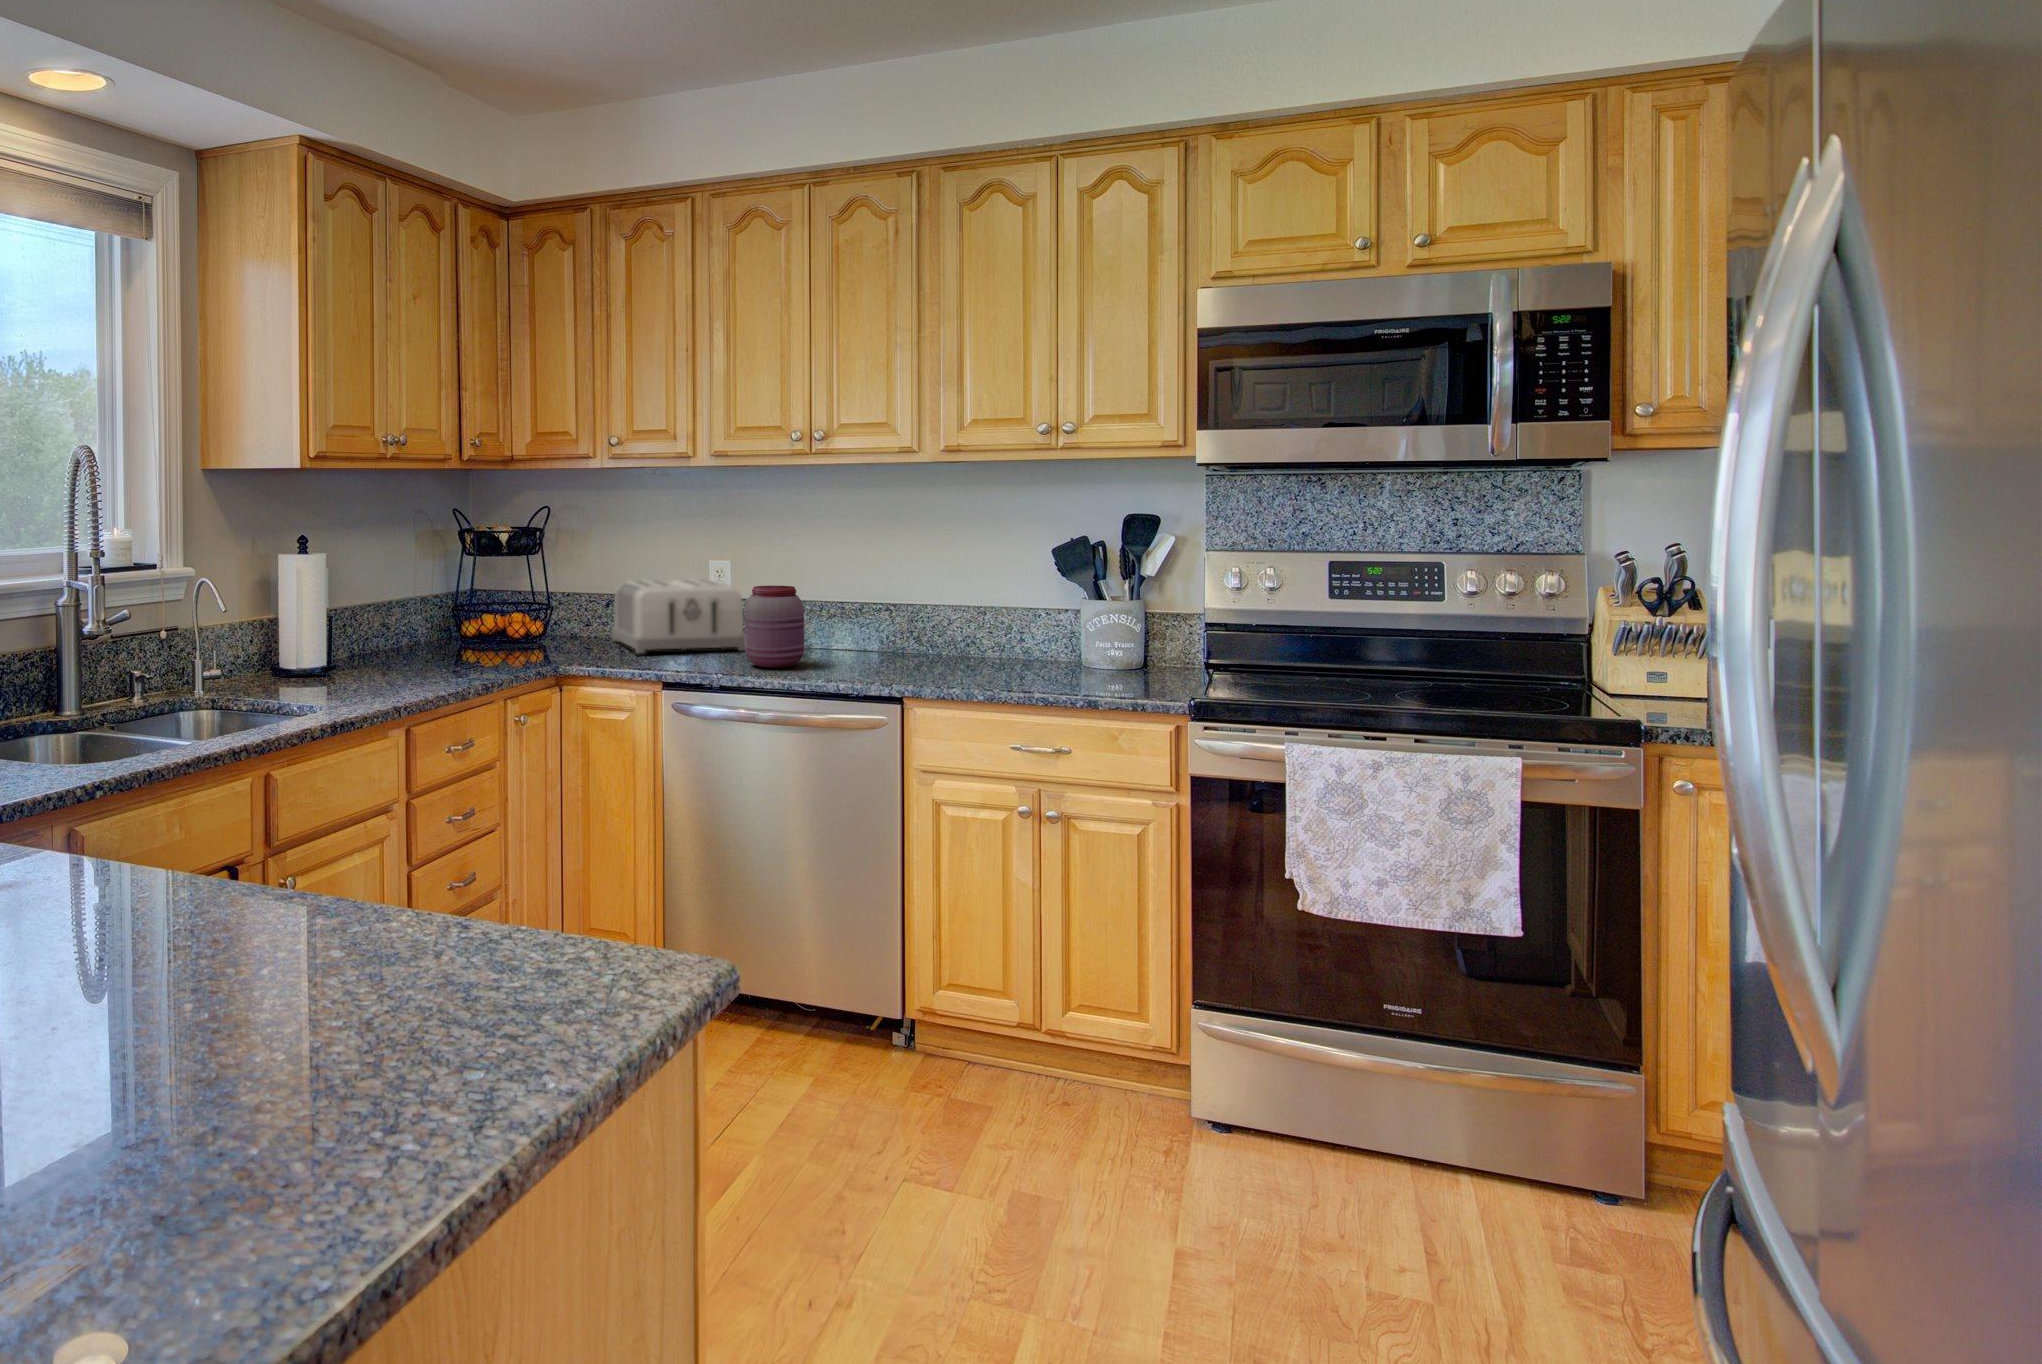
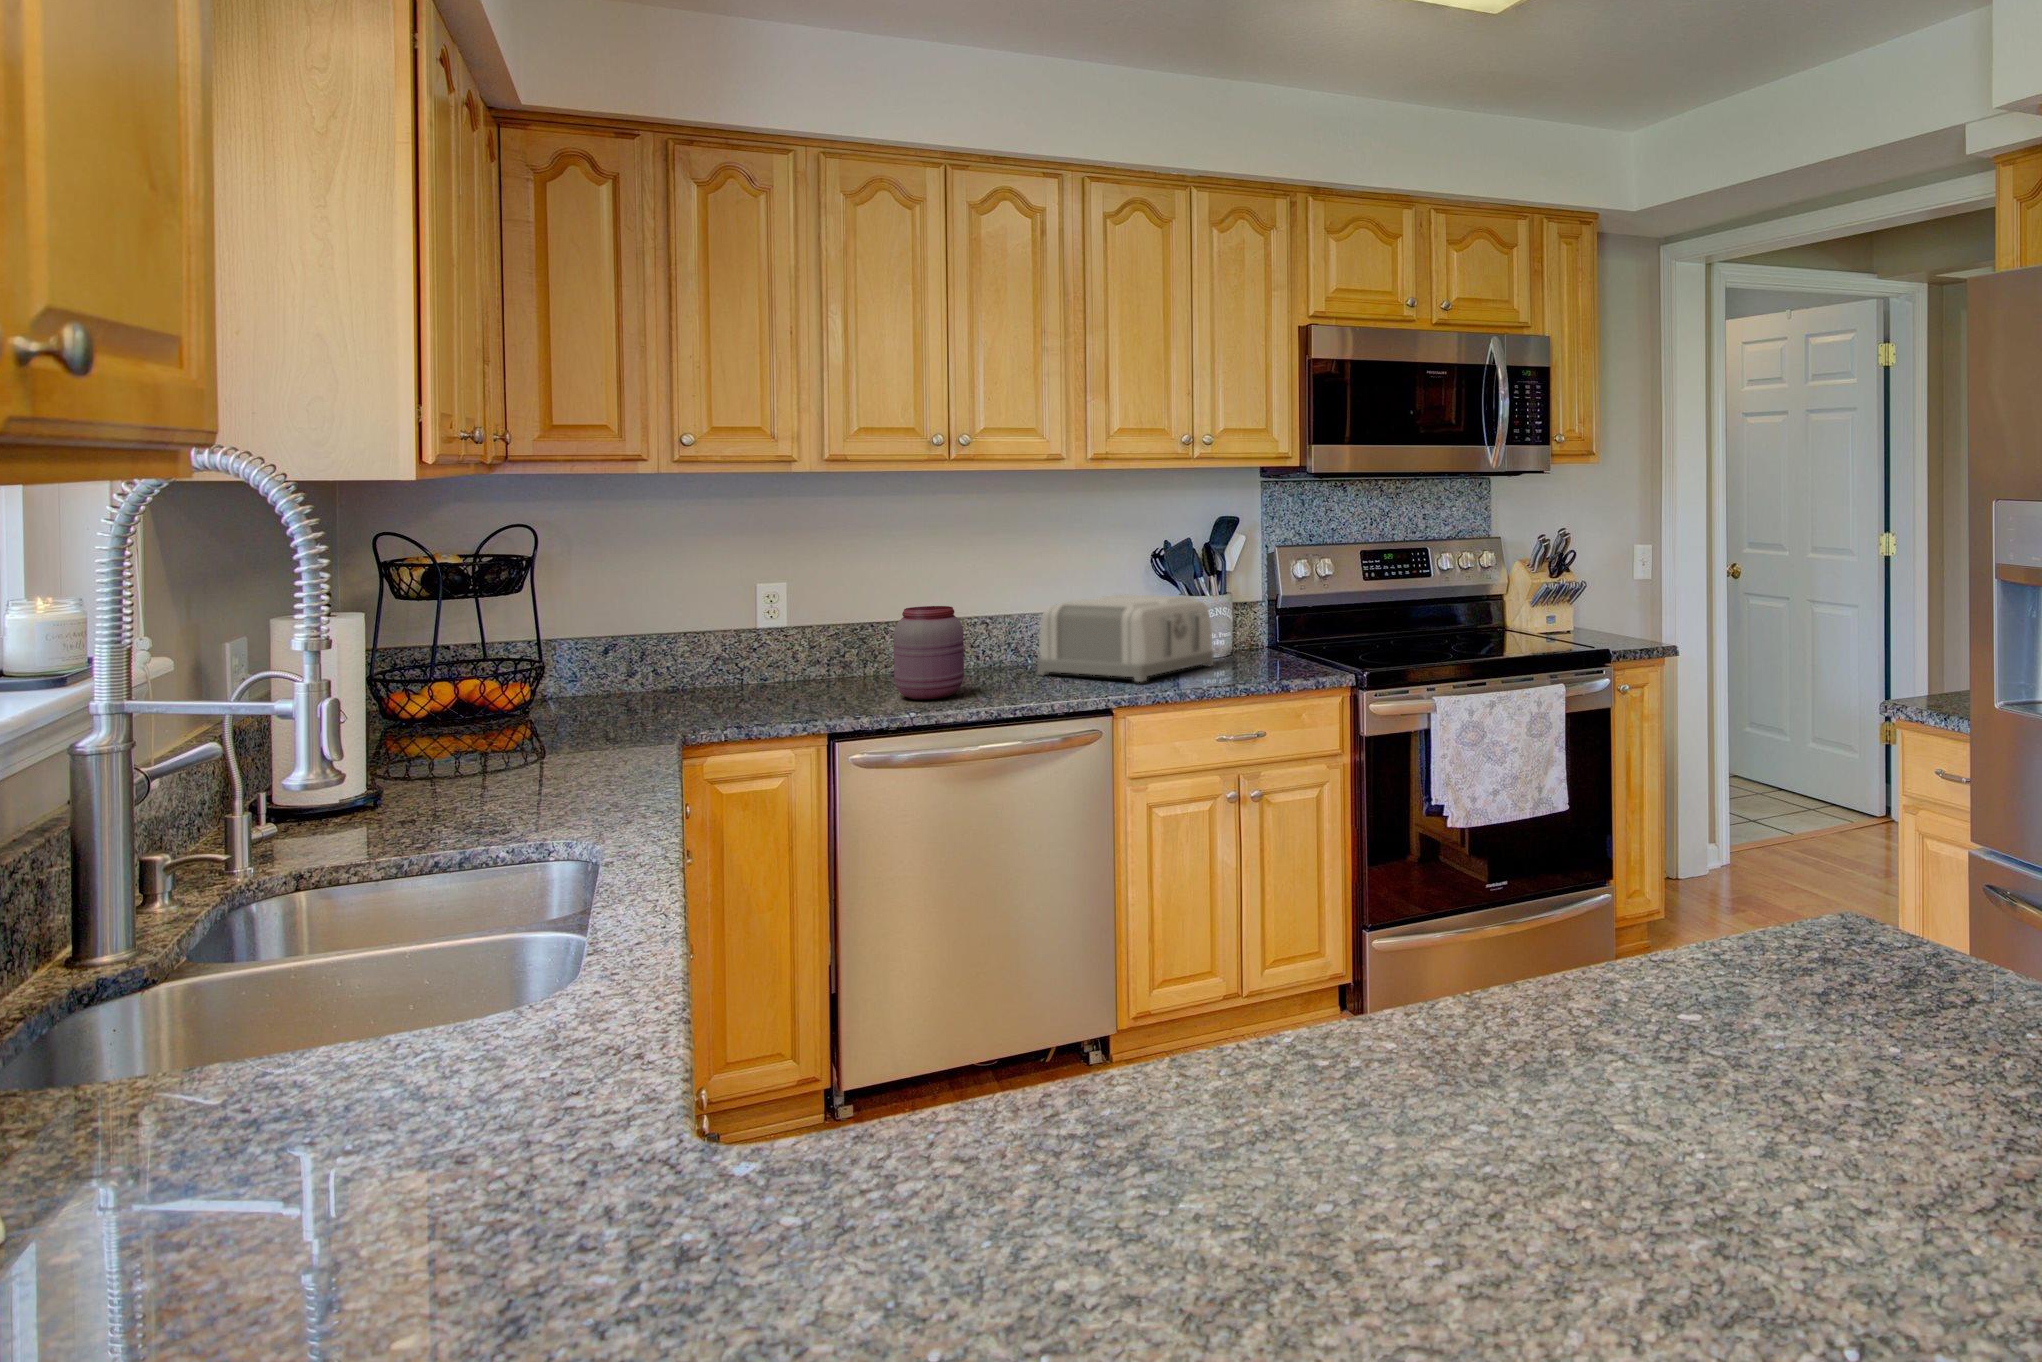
toaster: present [612,579,745,653] -> present [1037,595,1214,682]

